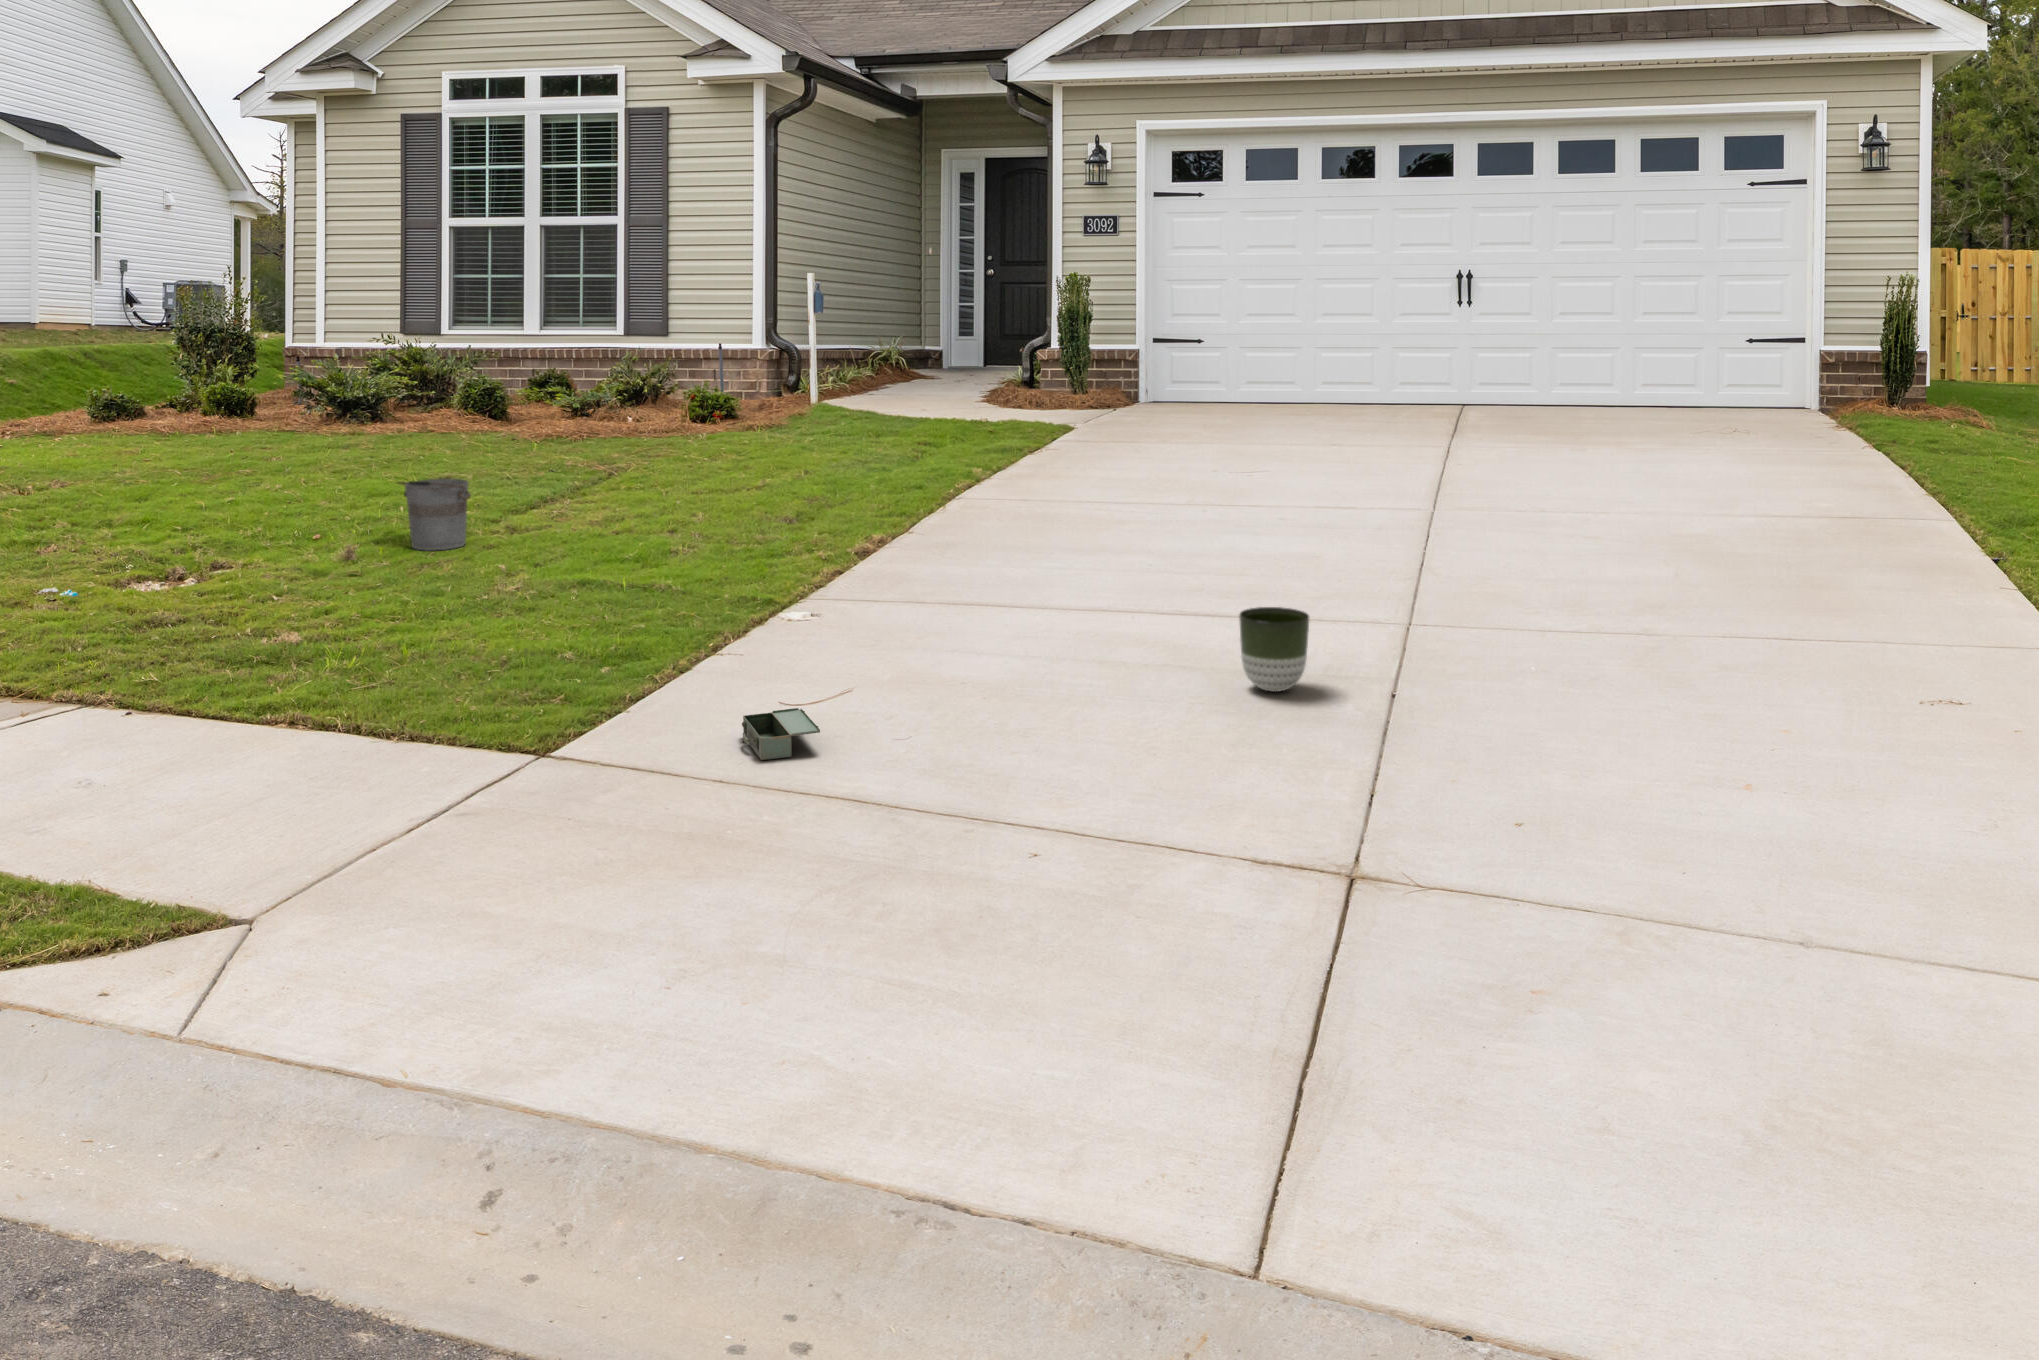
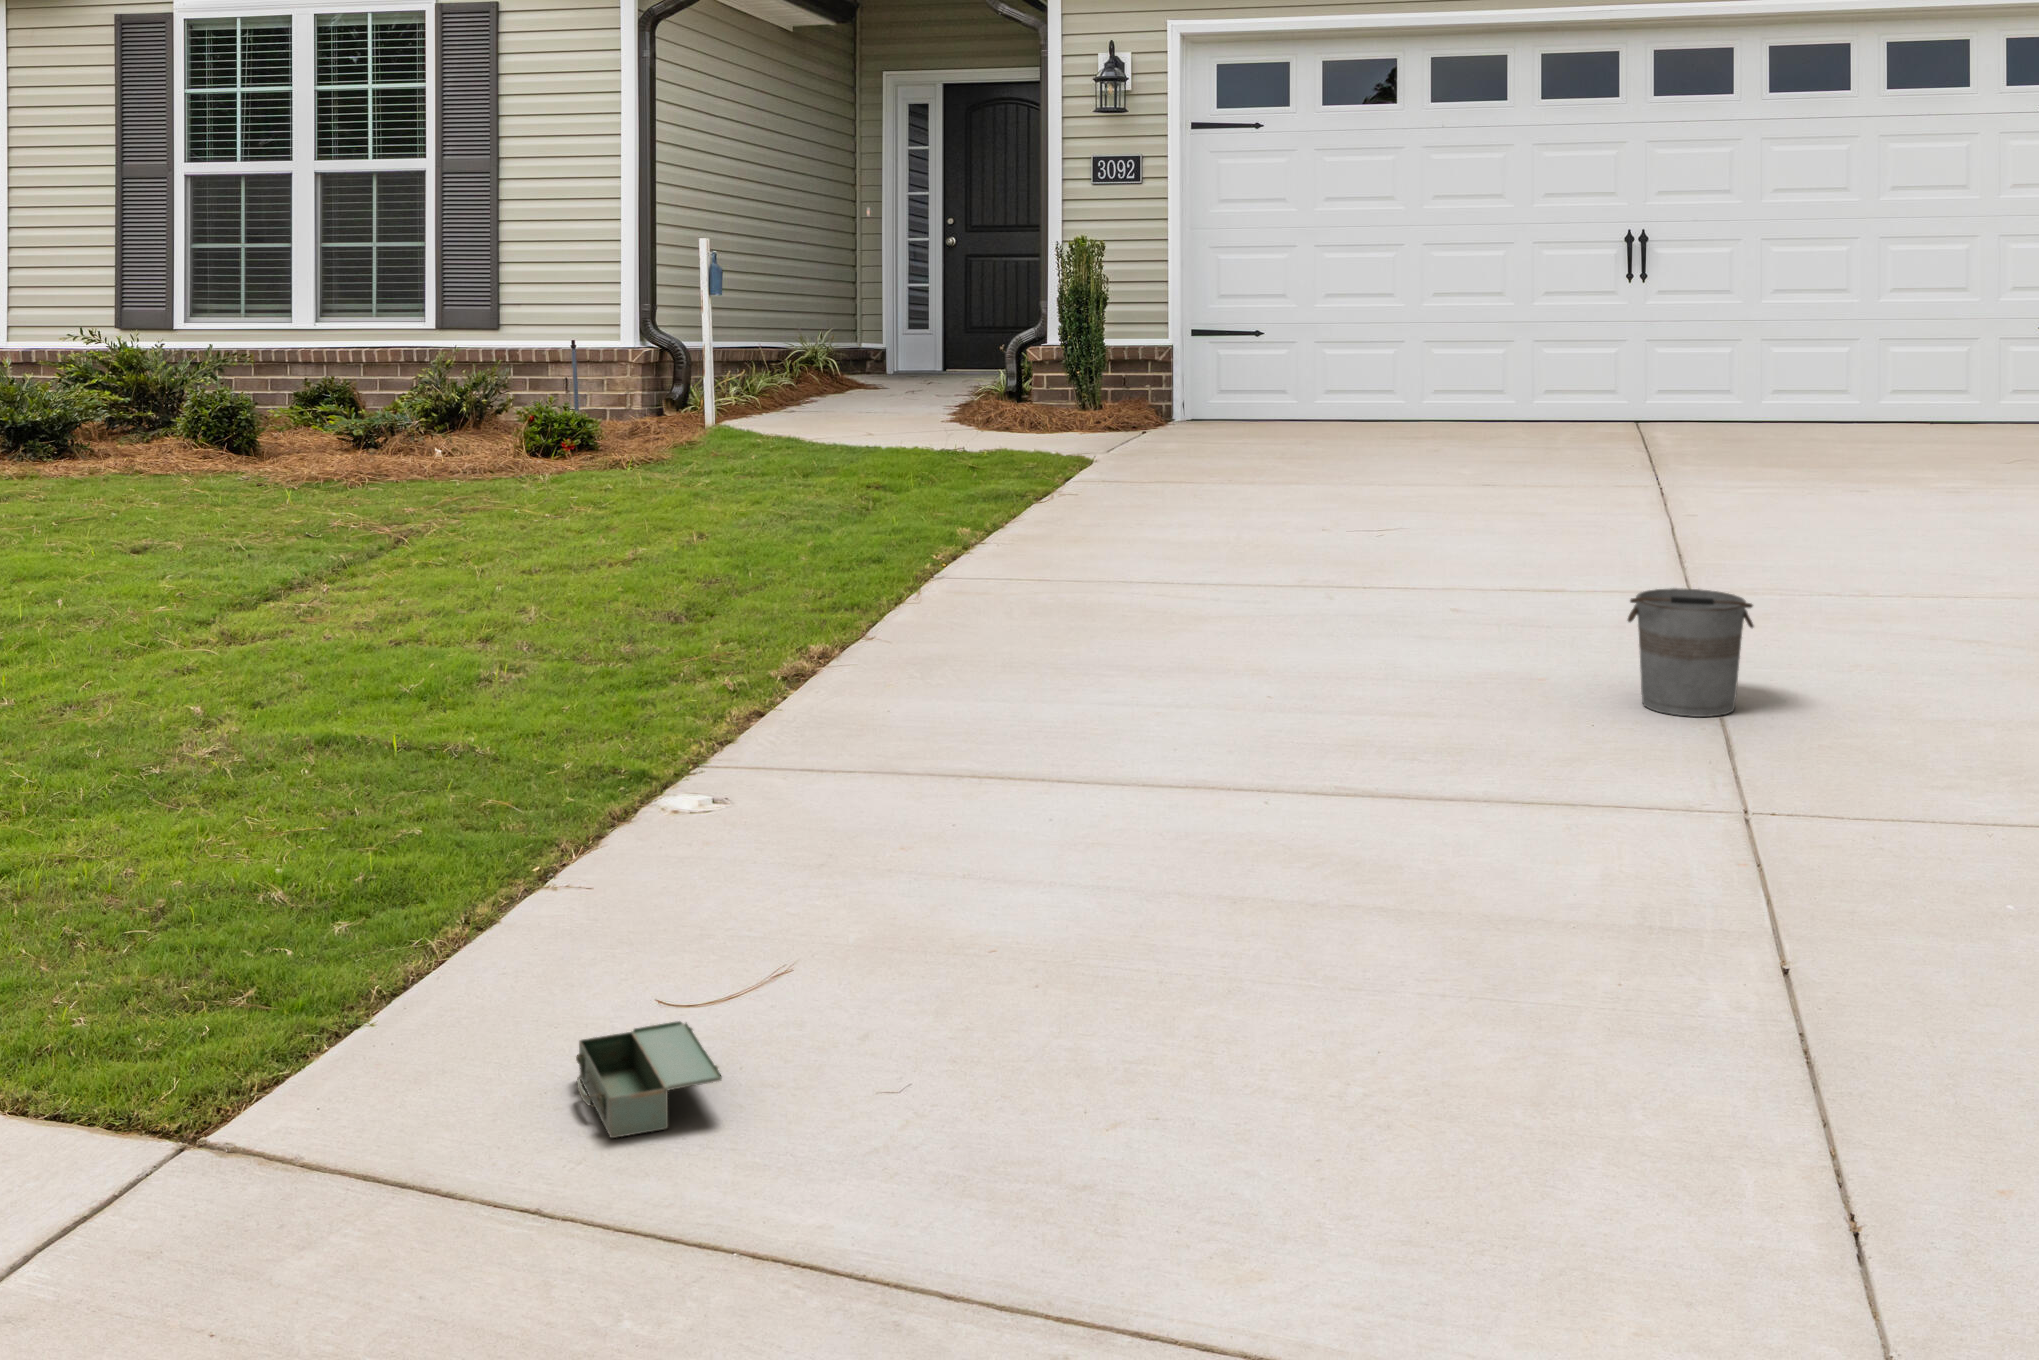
bucket: present [398,479,471,551] -> present [1628,588,1754,717]
planter: present [1239,607,1309,692] -> none [1461,806,1586,959]

